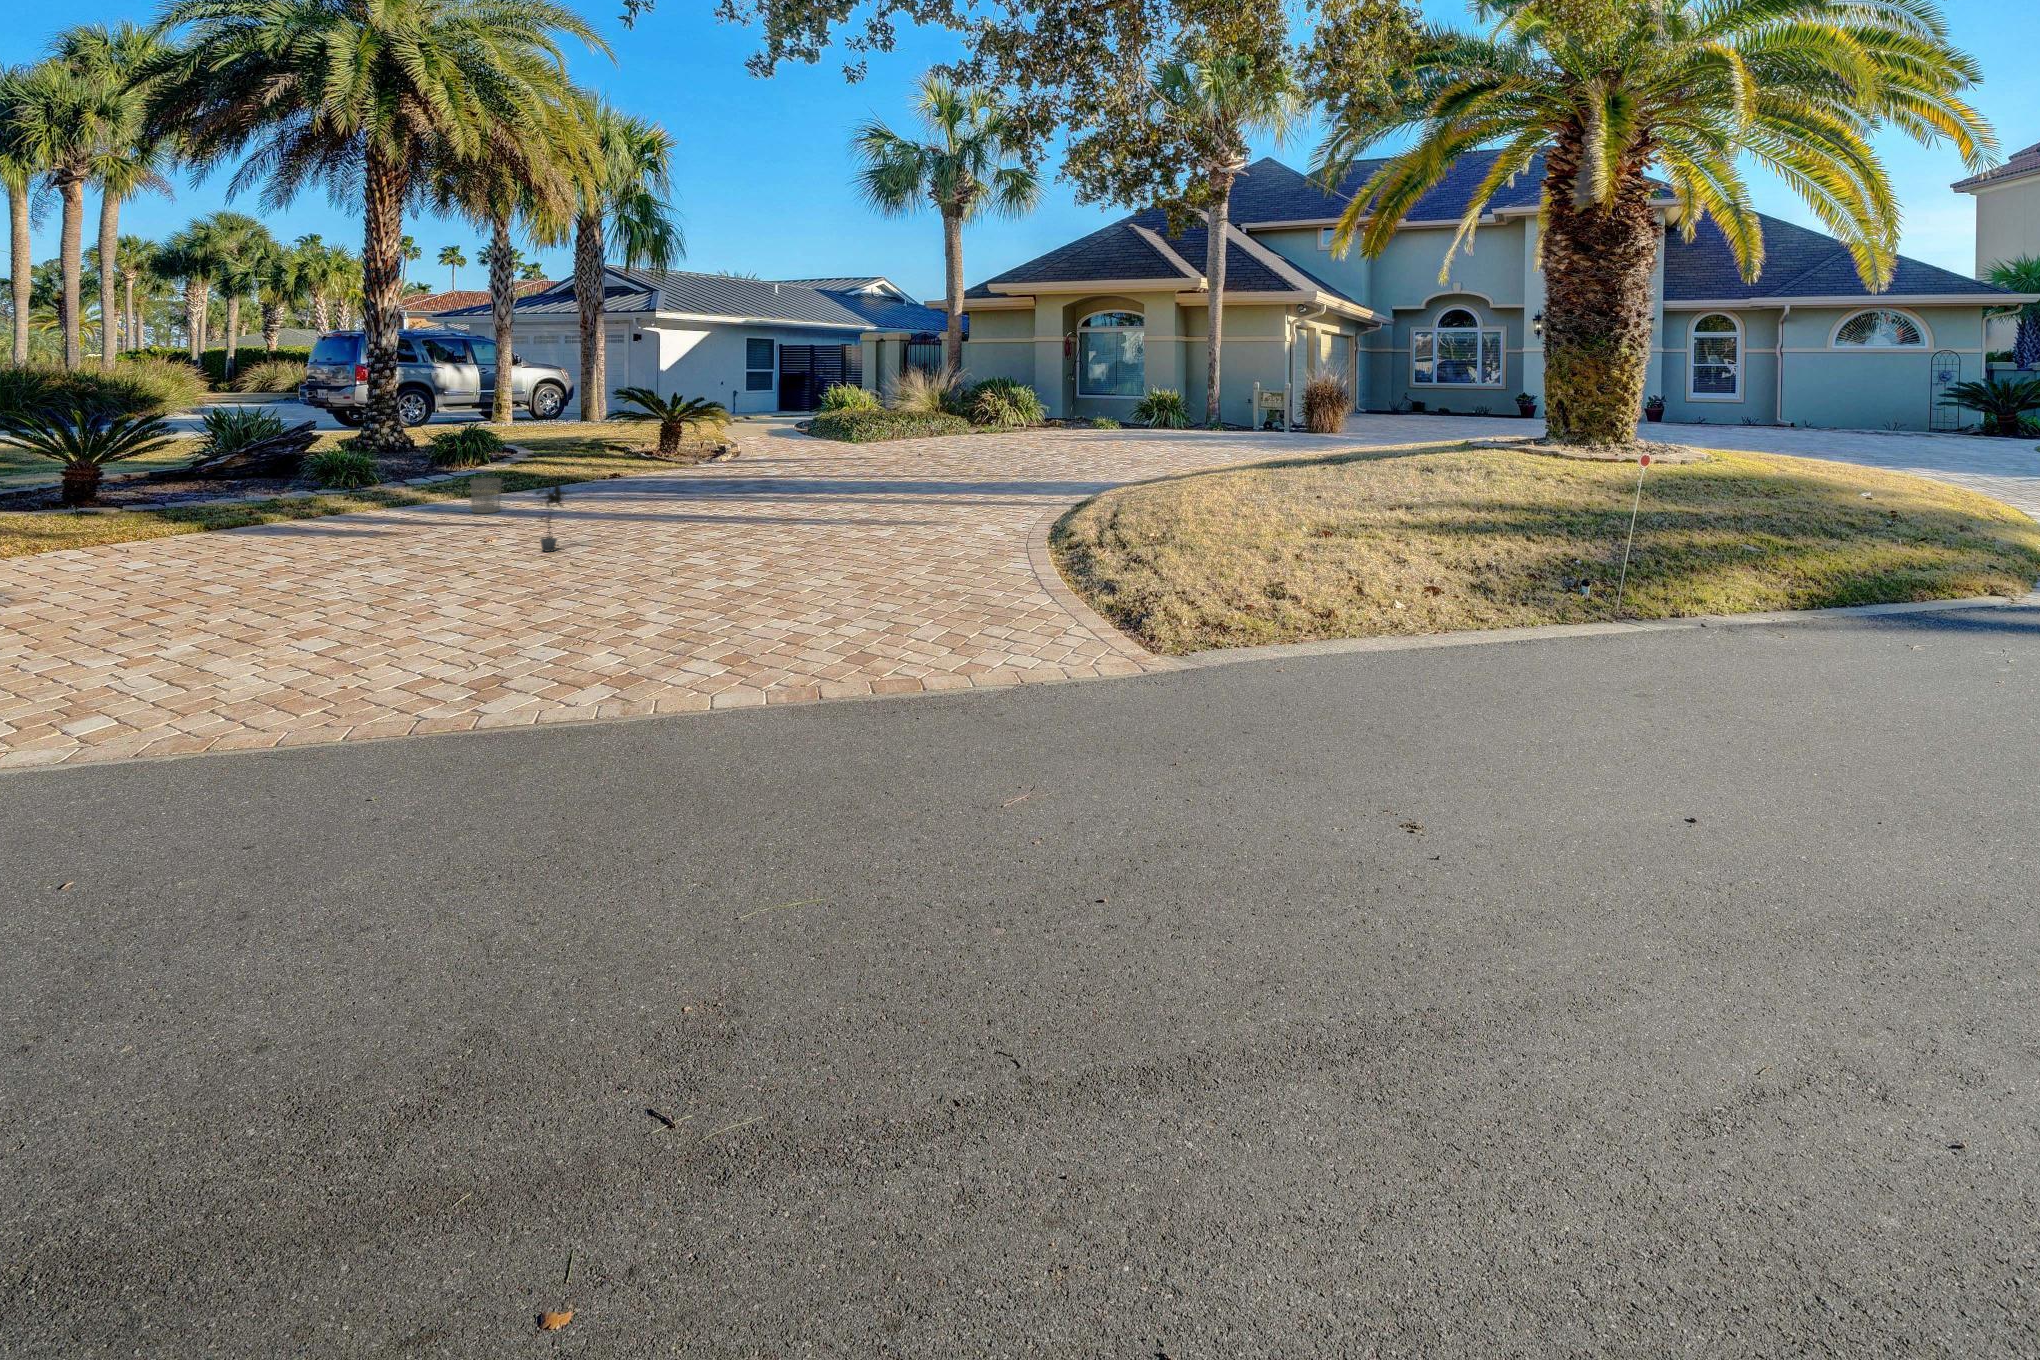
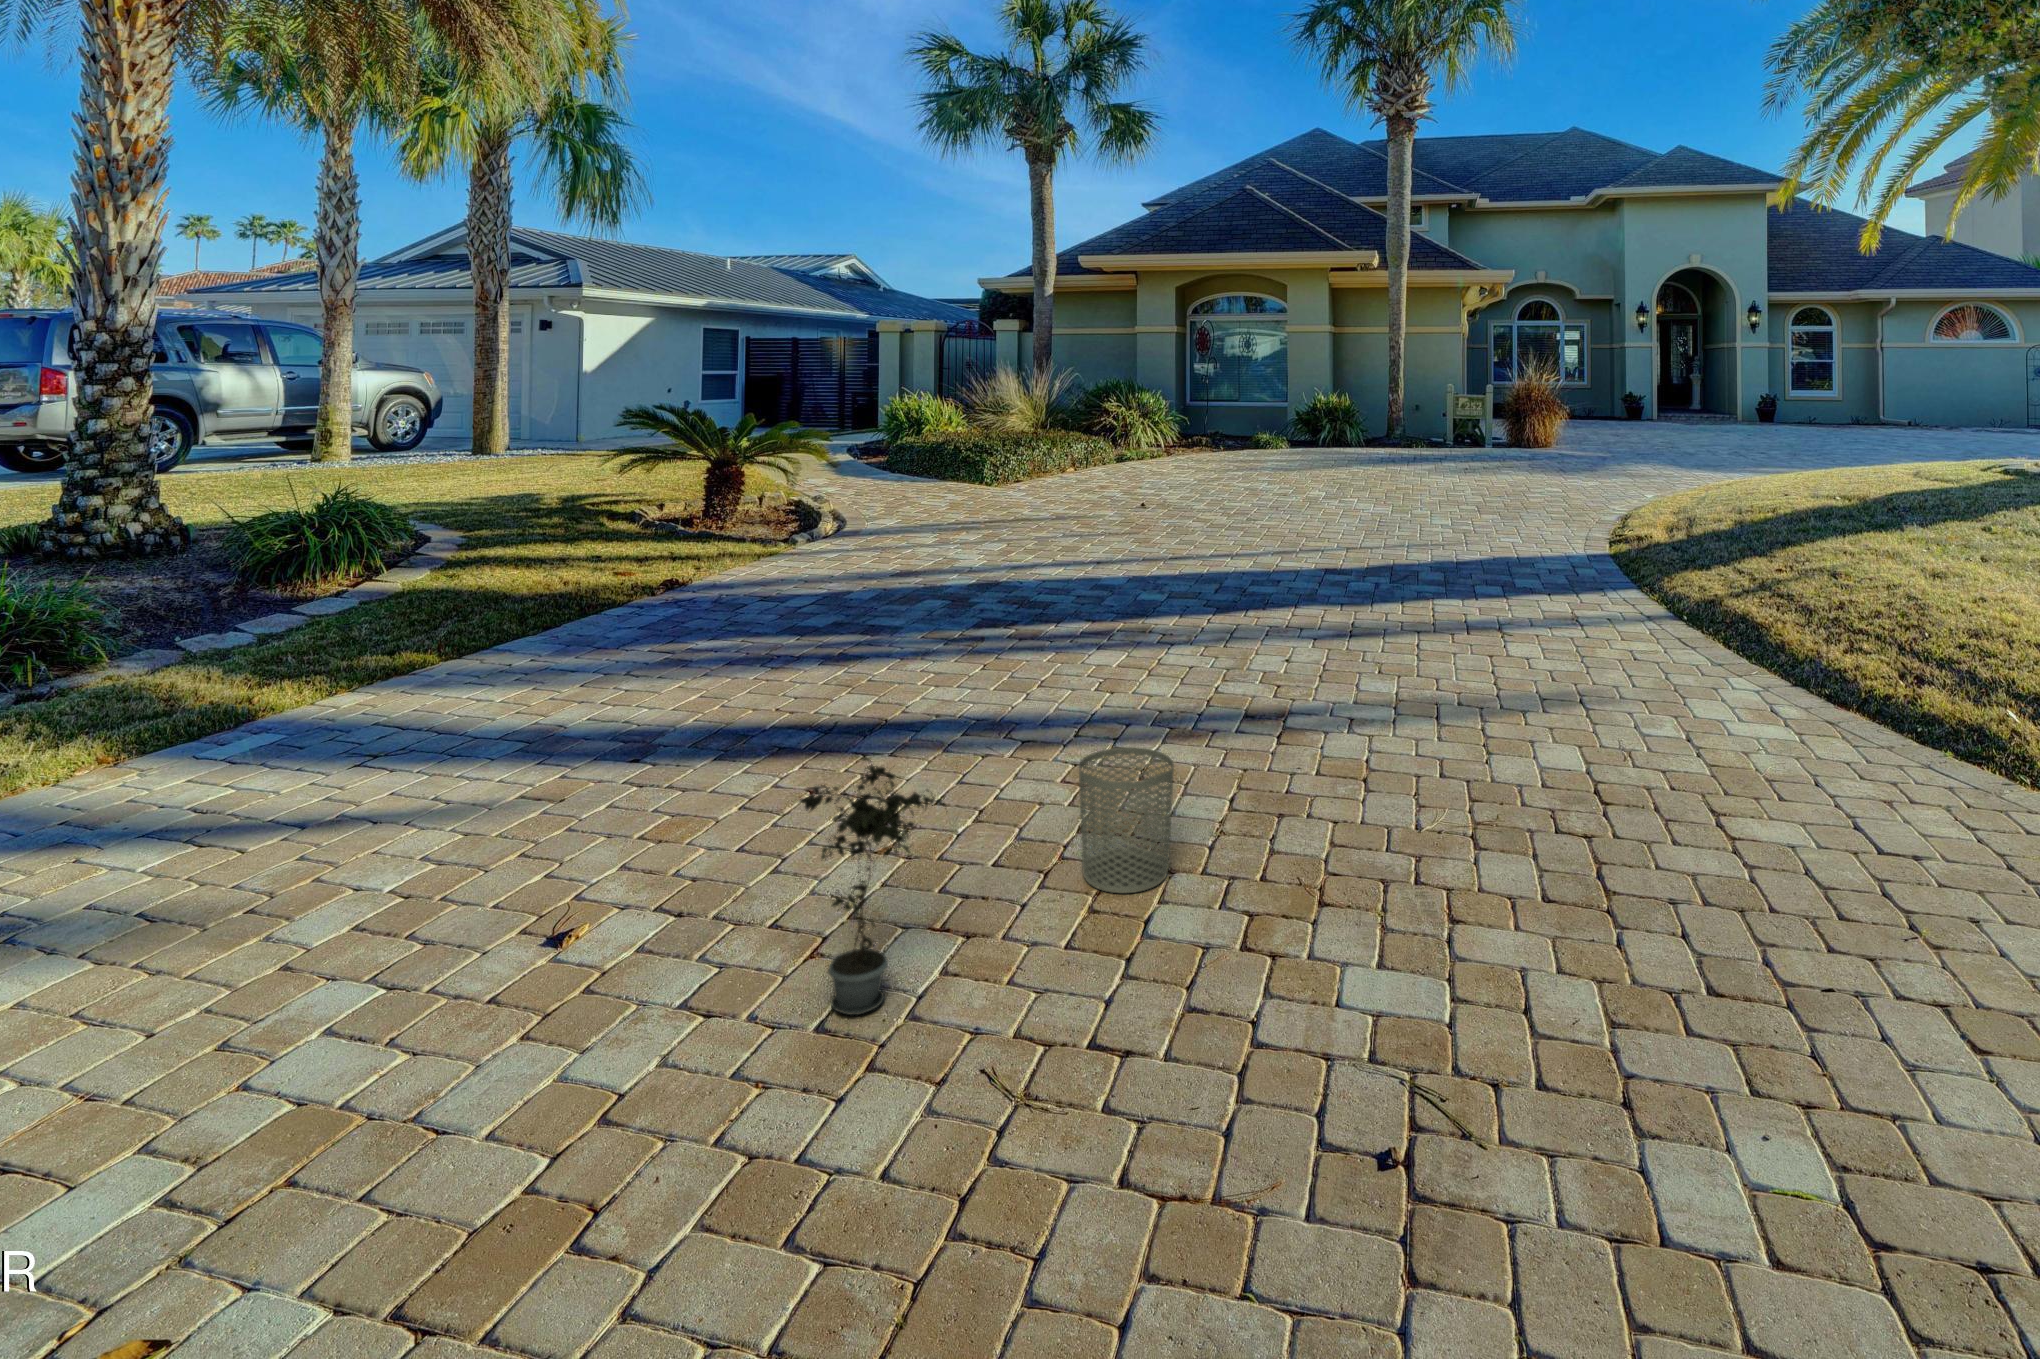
waste bin: present [470,478,502,513] -> present [1079,747,1174,893]

